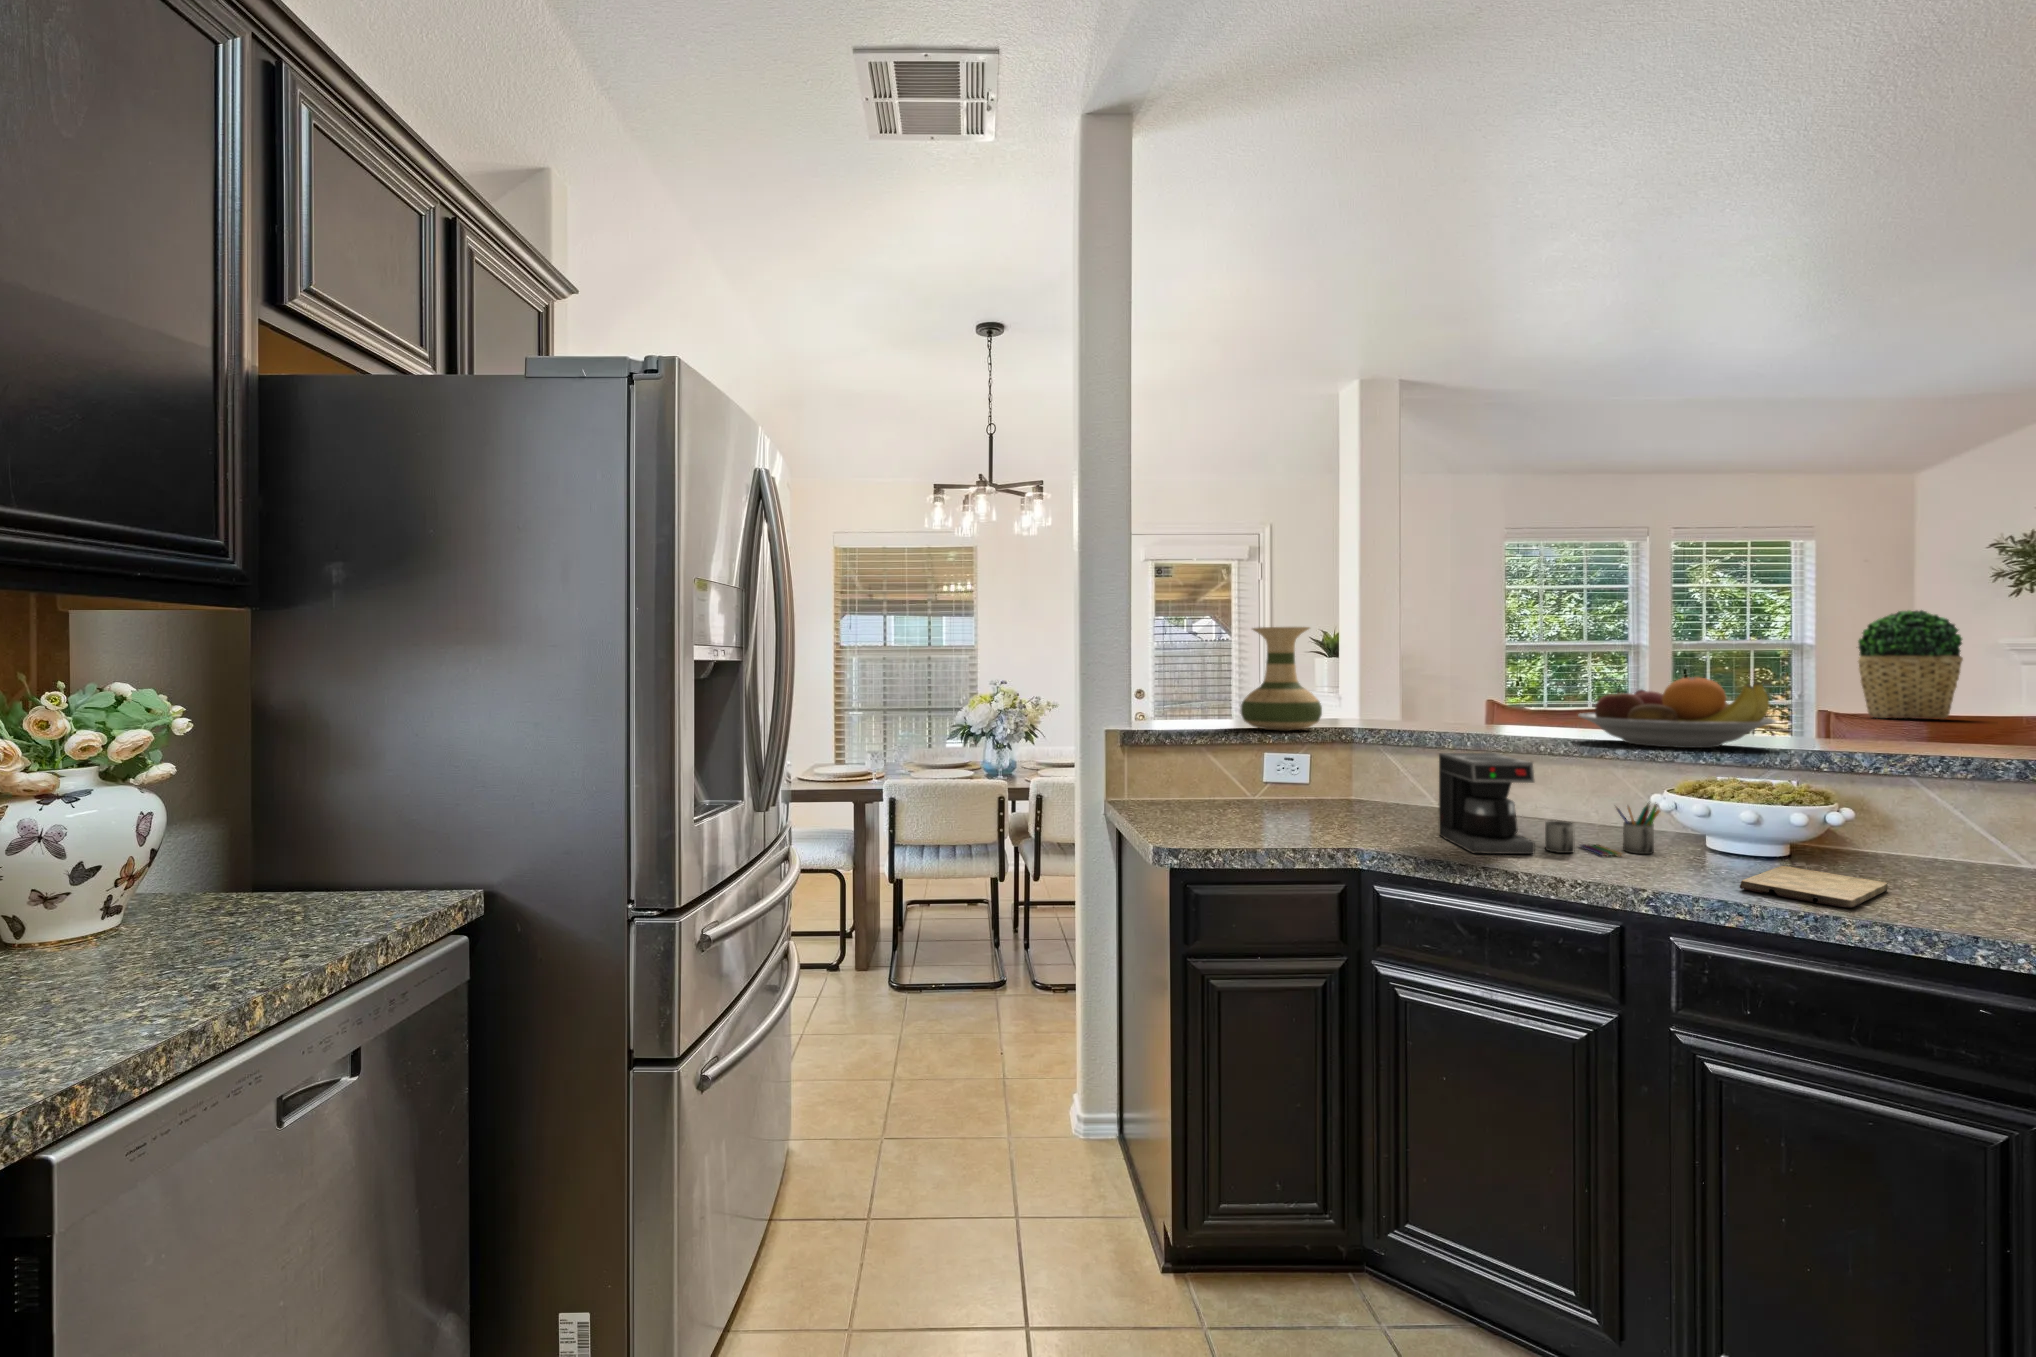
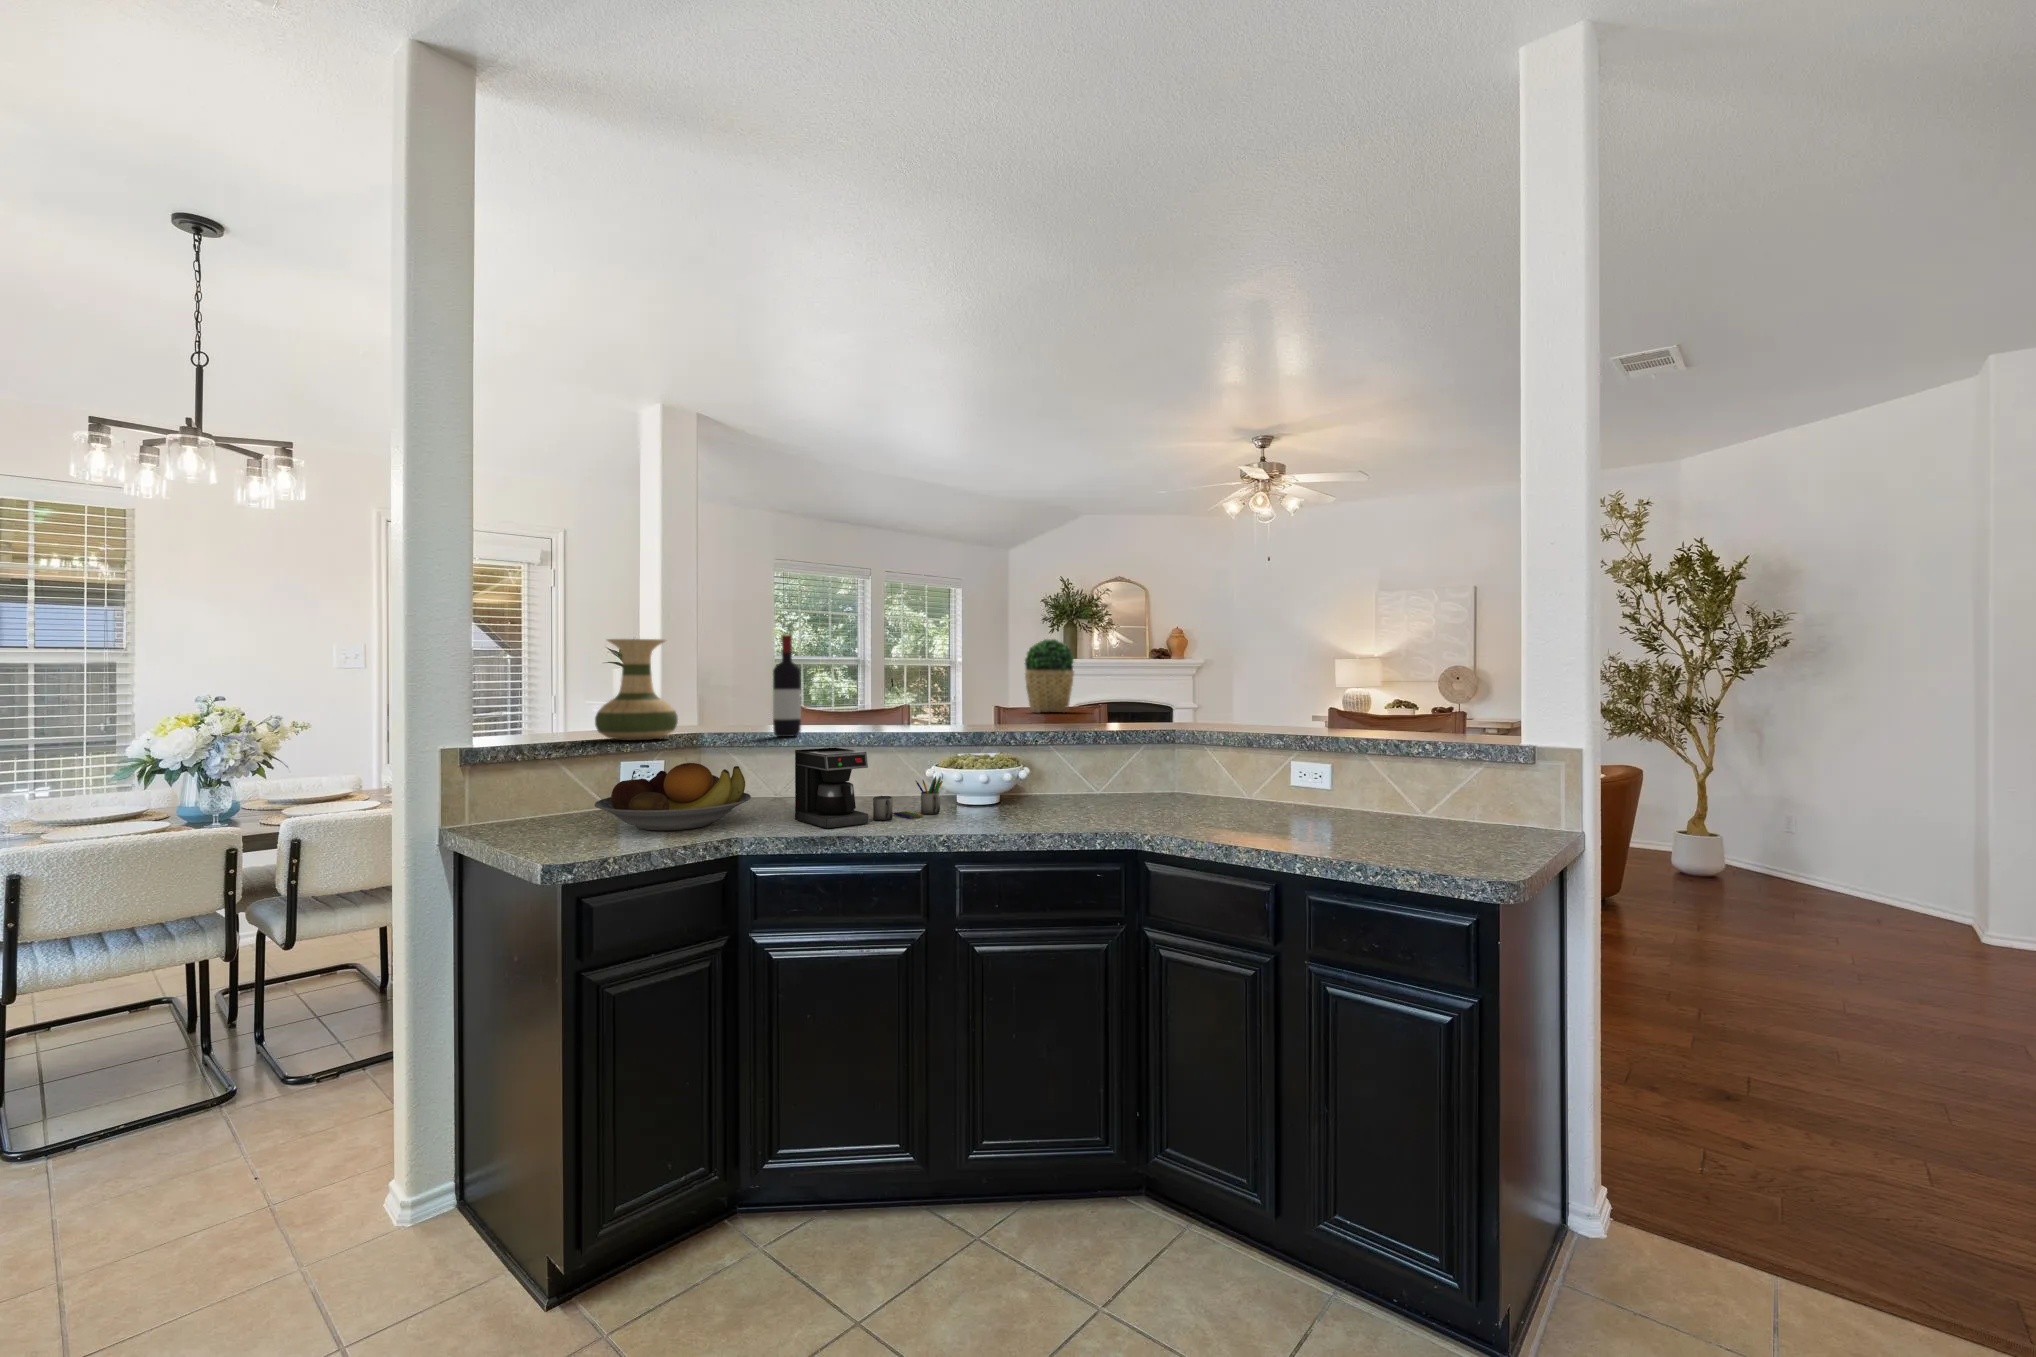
wine bottle: none [1430,617,1465,736] -> present [773,635,801,737]
fruit bowl: present [1578,677,1775,748] -> present [595,763,751,831]
cutting board: present [1740,866,1888,908] -> none [992,810,1059,829]

